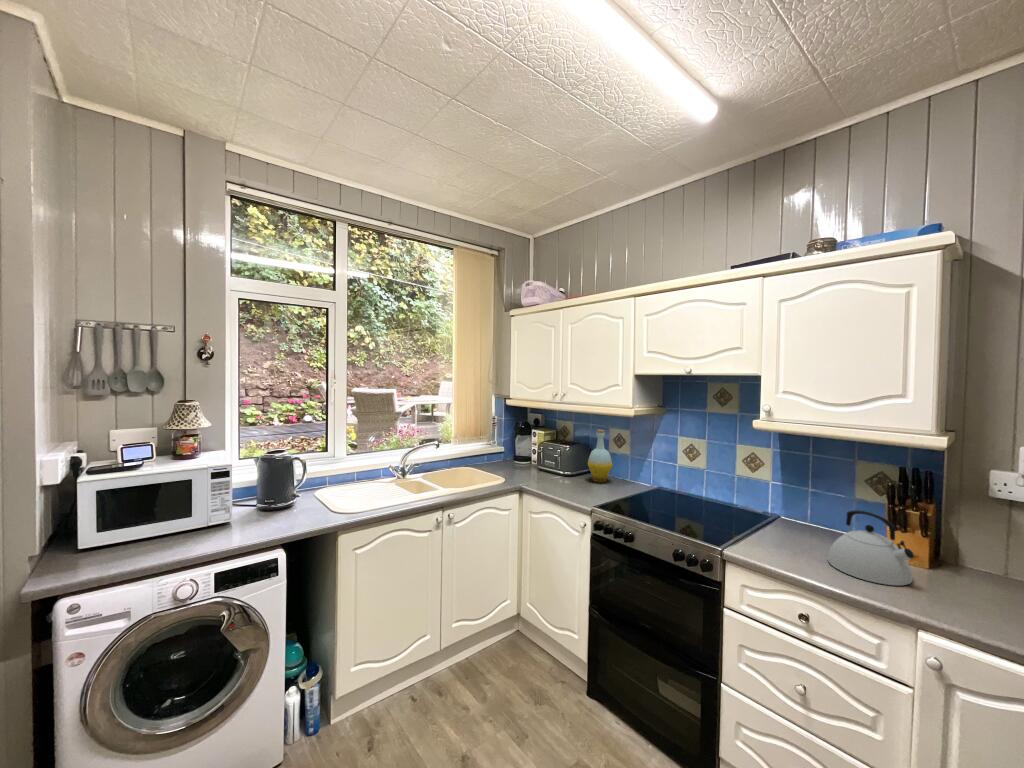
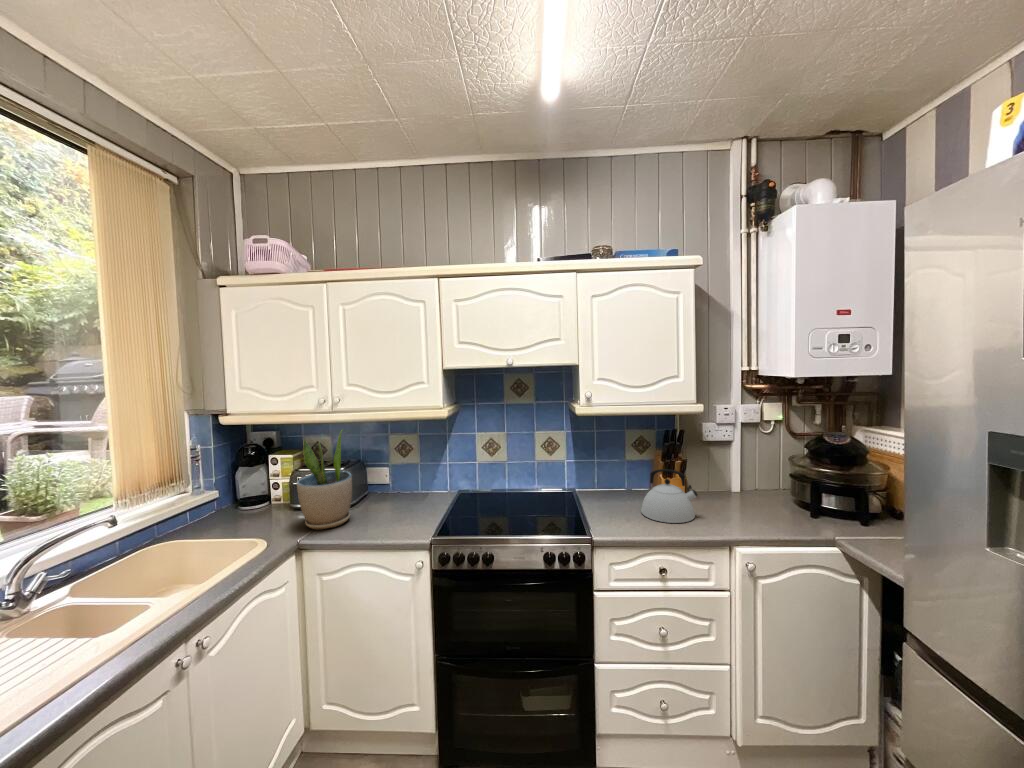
potted plant: none [529,414,565,484] -> present [297,433,352,529]
bottle: present [588,430,612,483] -> none [375,439,406,505]

